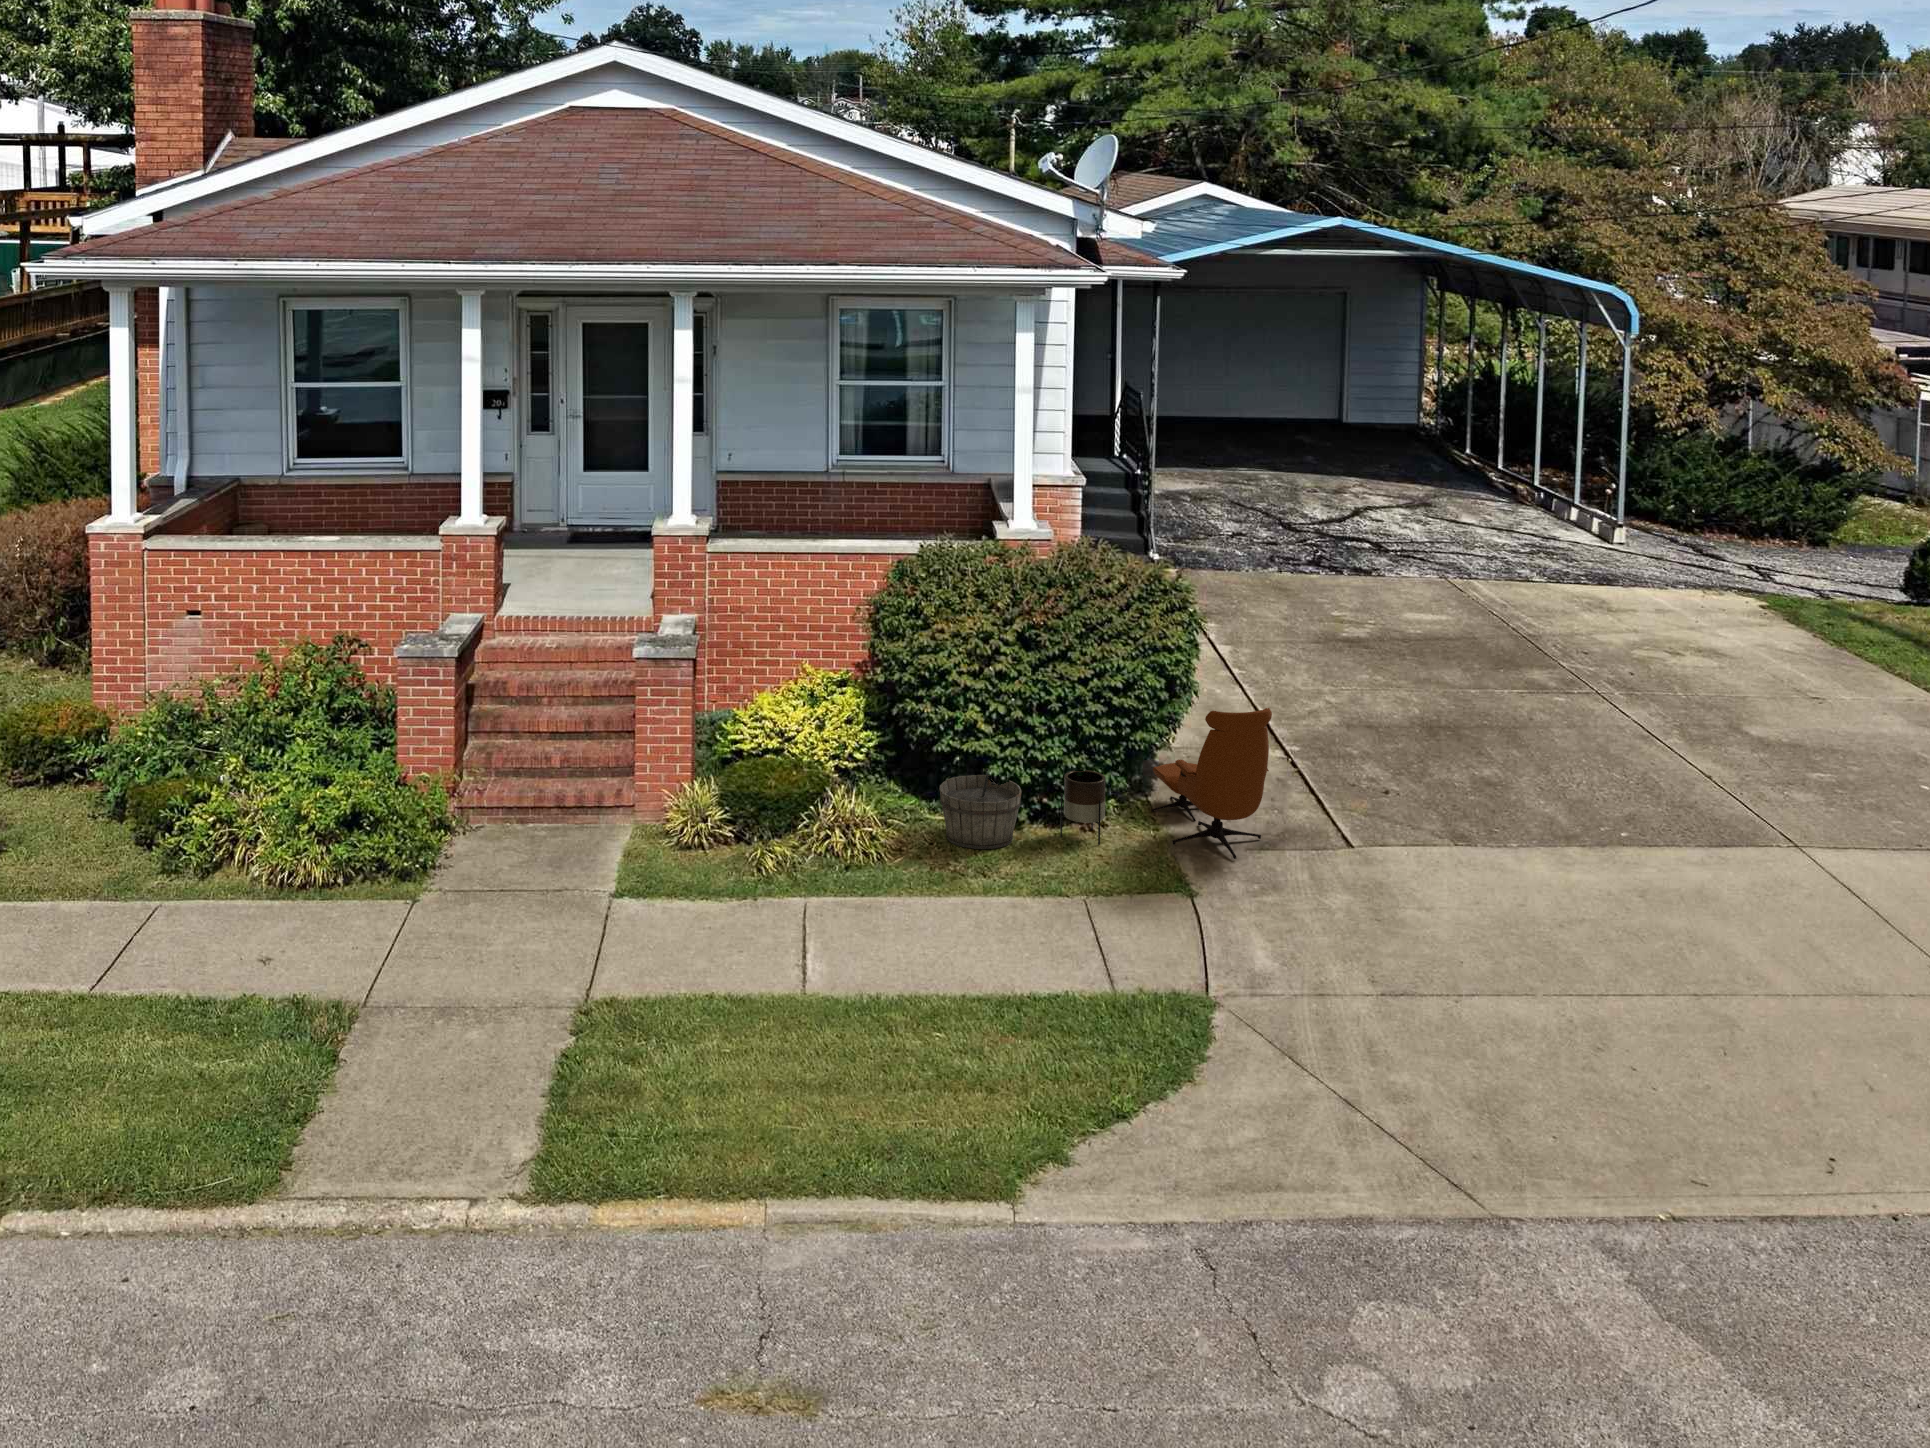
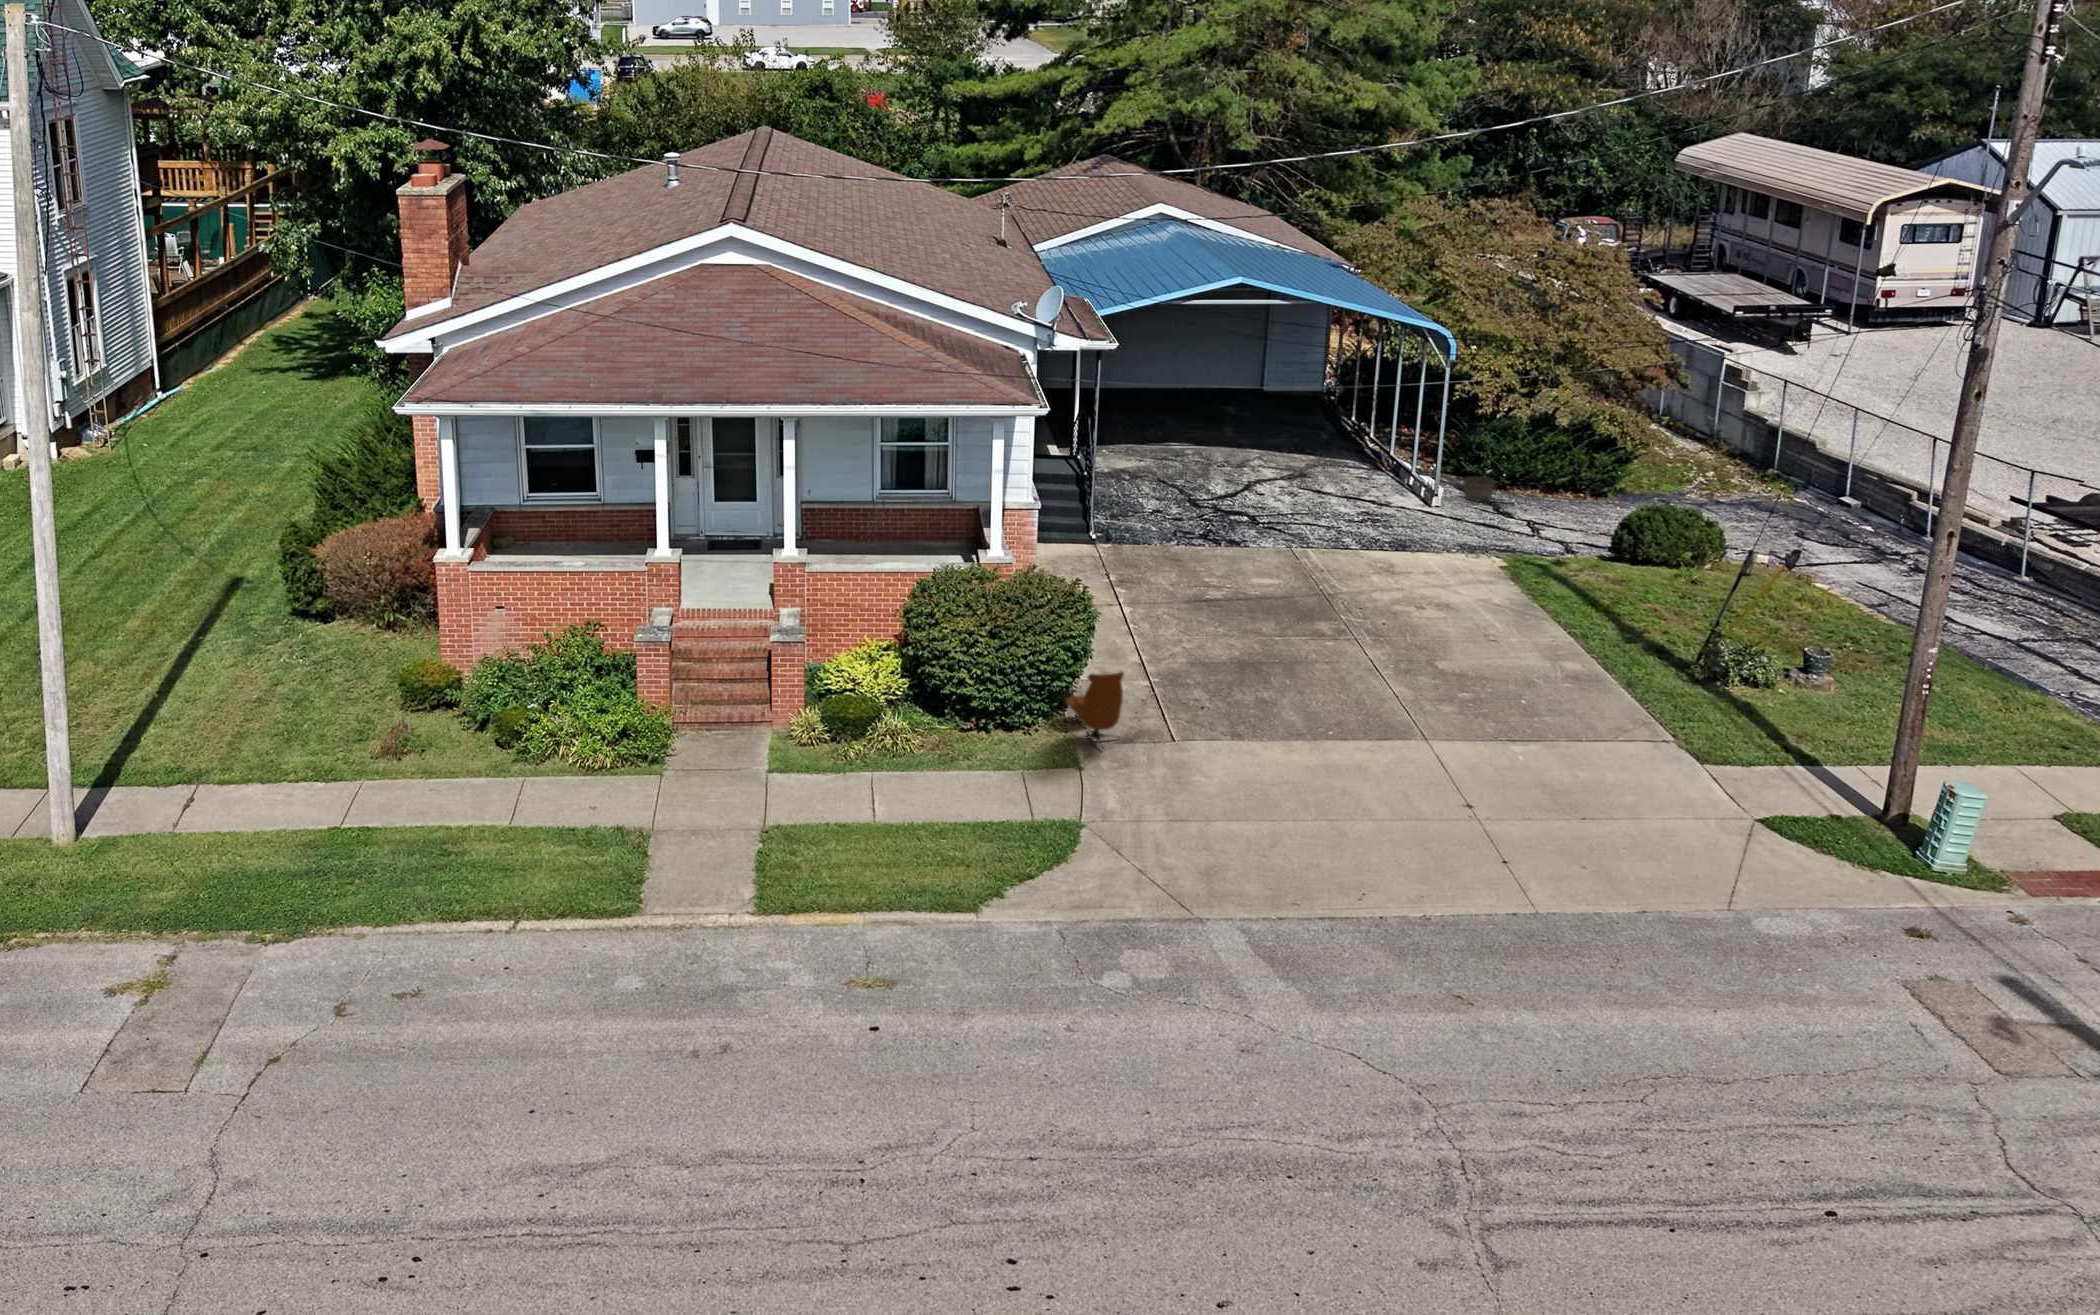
wooden bucket: present [939,769,1021,849] -> present [1463,477,1495,502]
planter: present [1060,770,1106,845] -> none [1010,703,1035,744]

